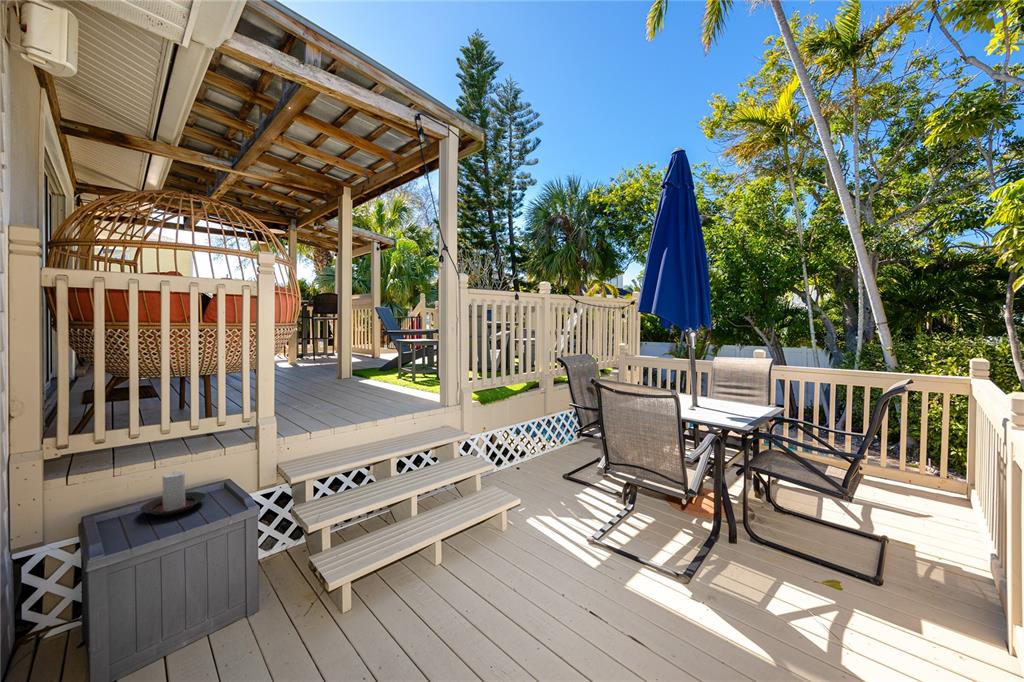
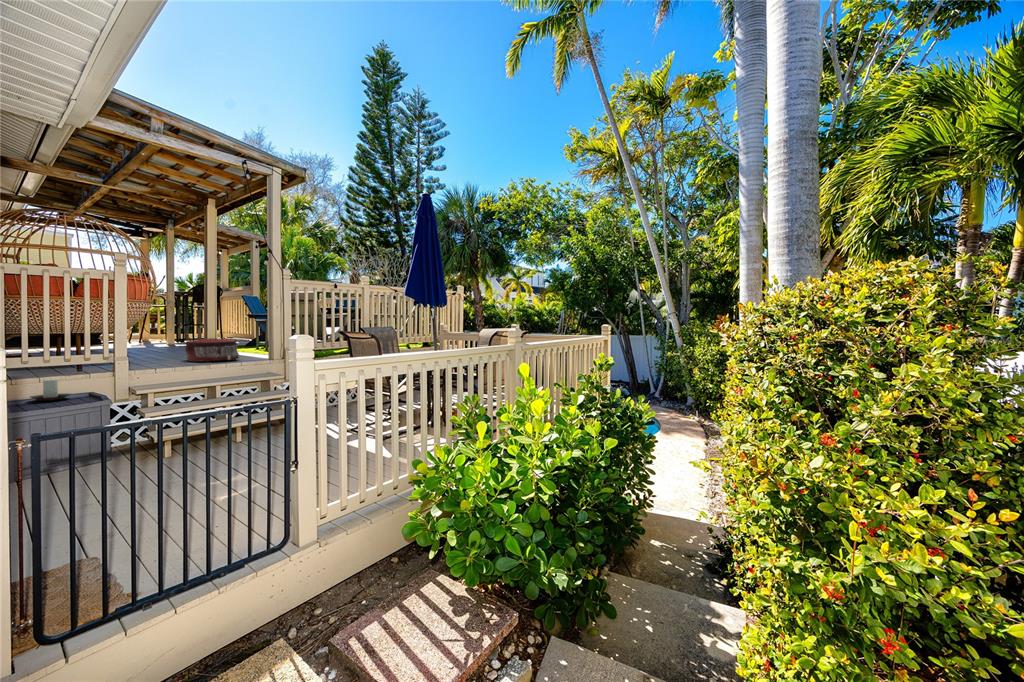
pouf: none [331,368,396,403] -> present [185,338,239,362]

